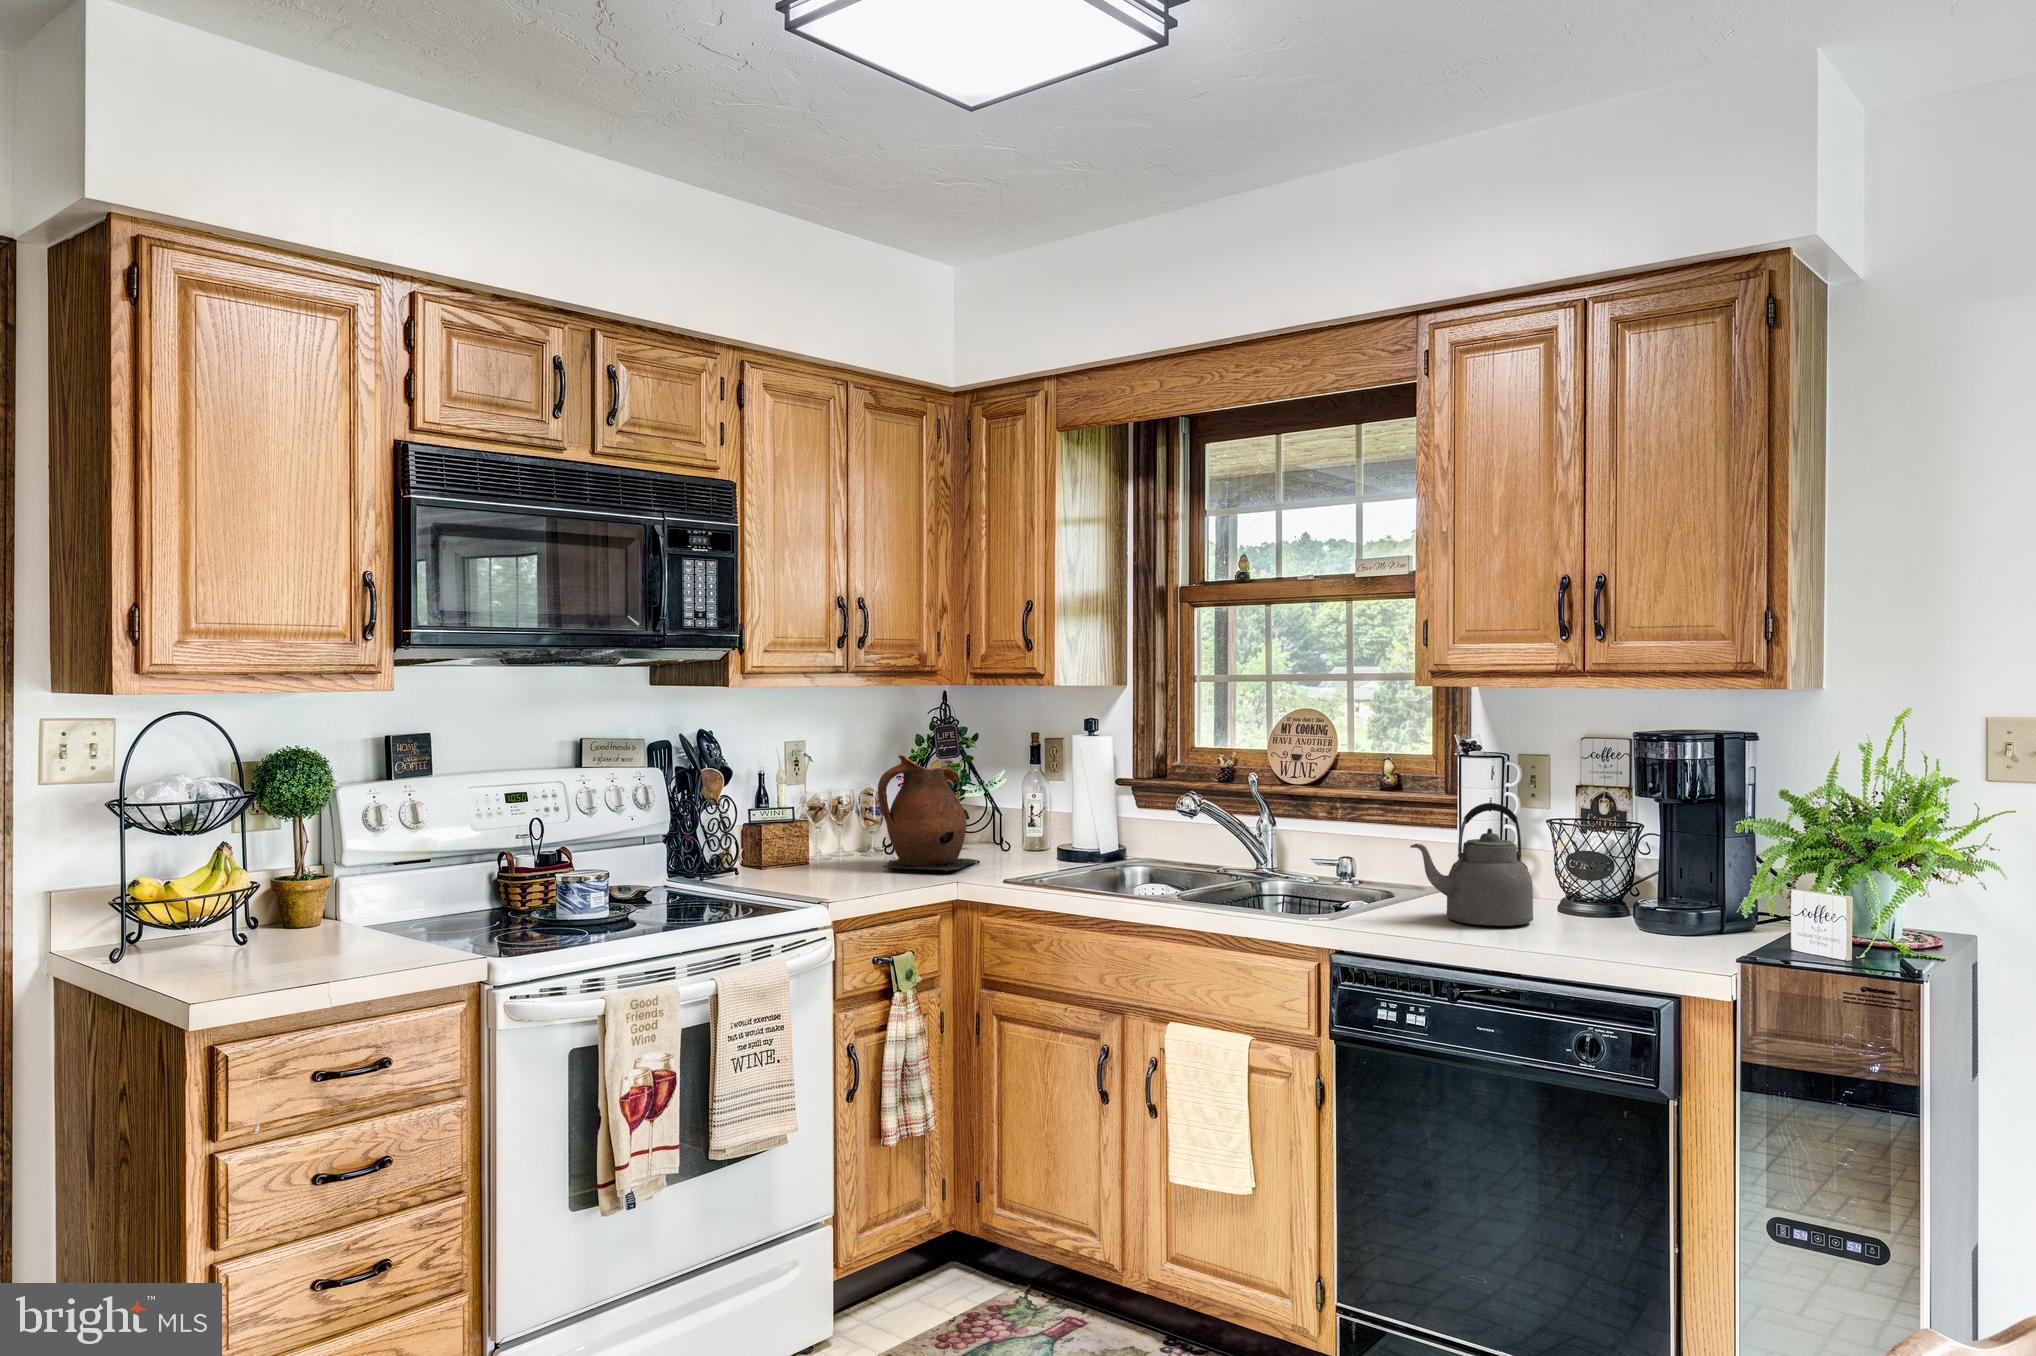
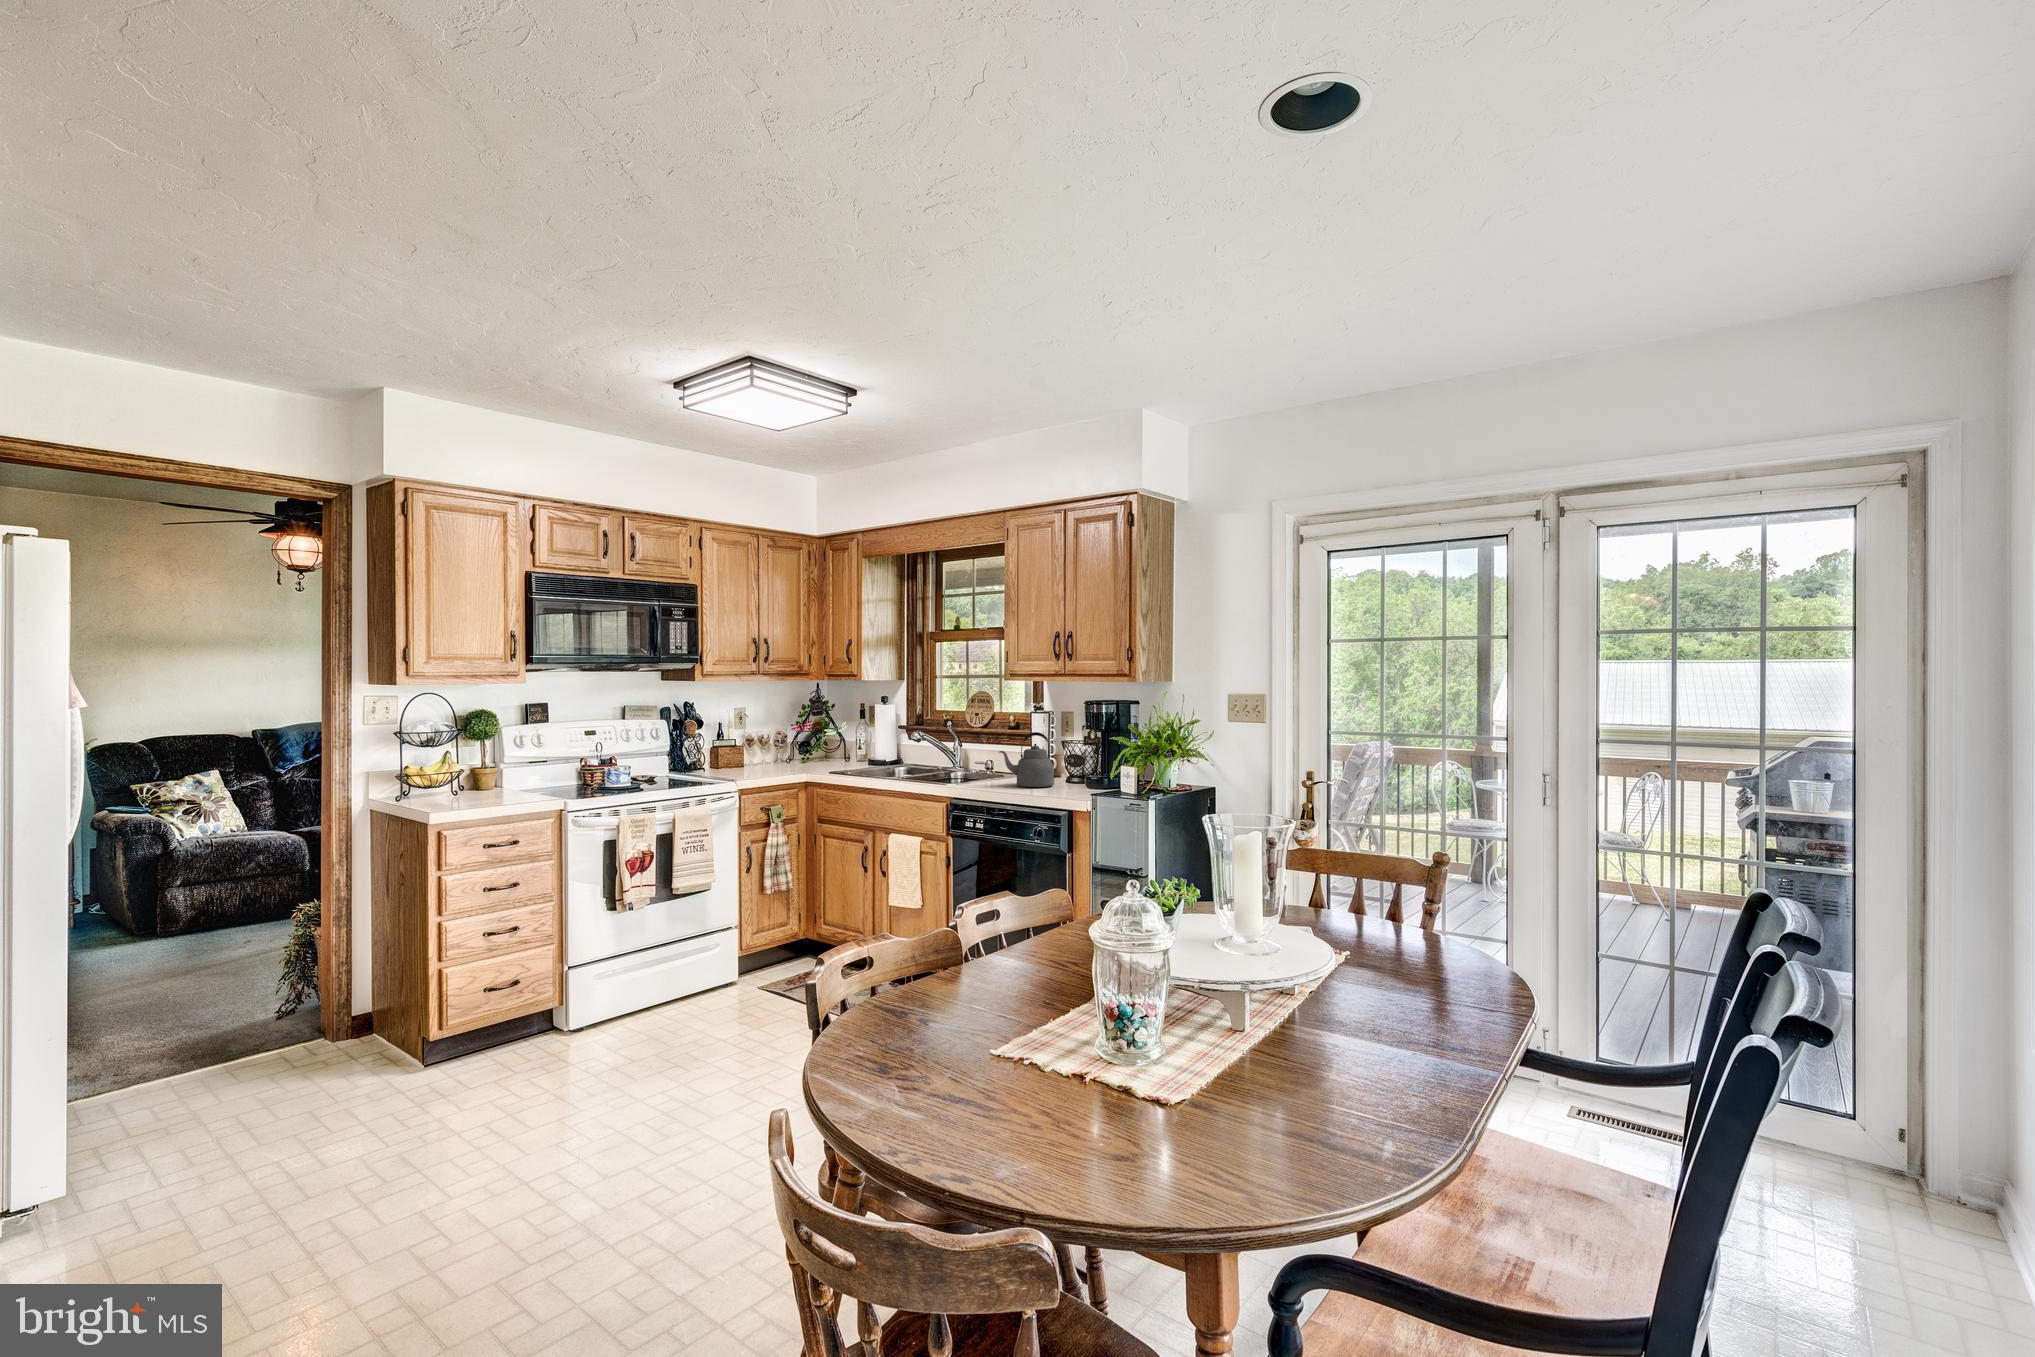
ceramic pitcher: present [878,755,980,872] -> none [775,714,828,770]

